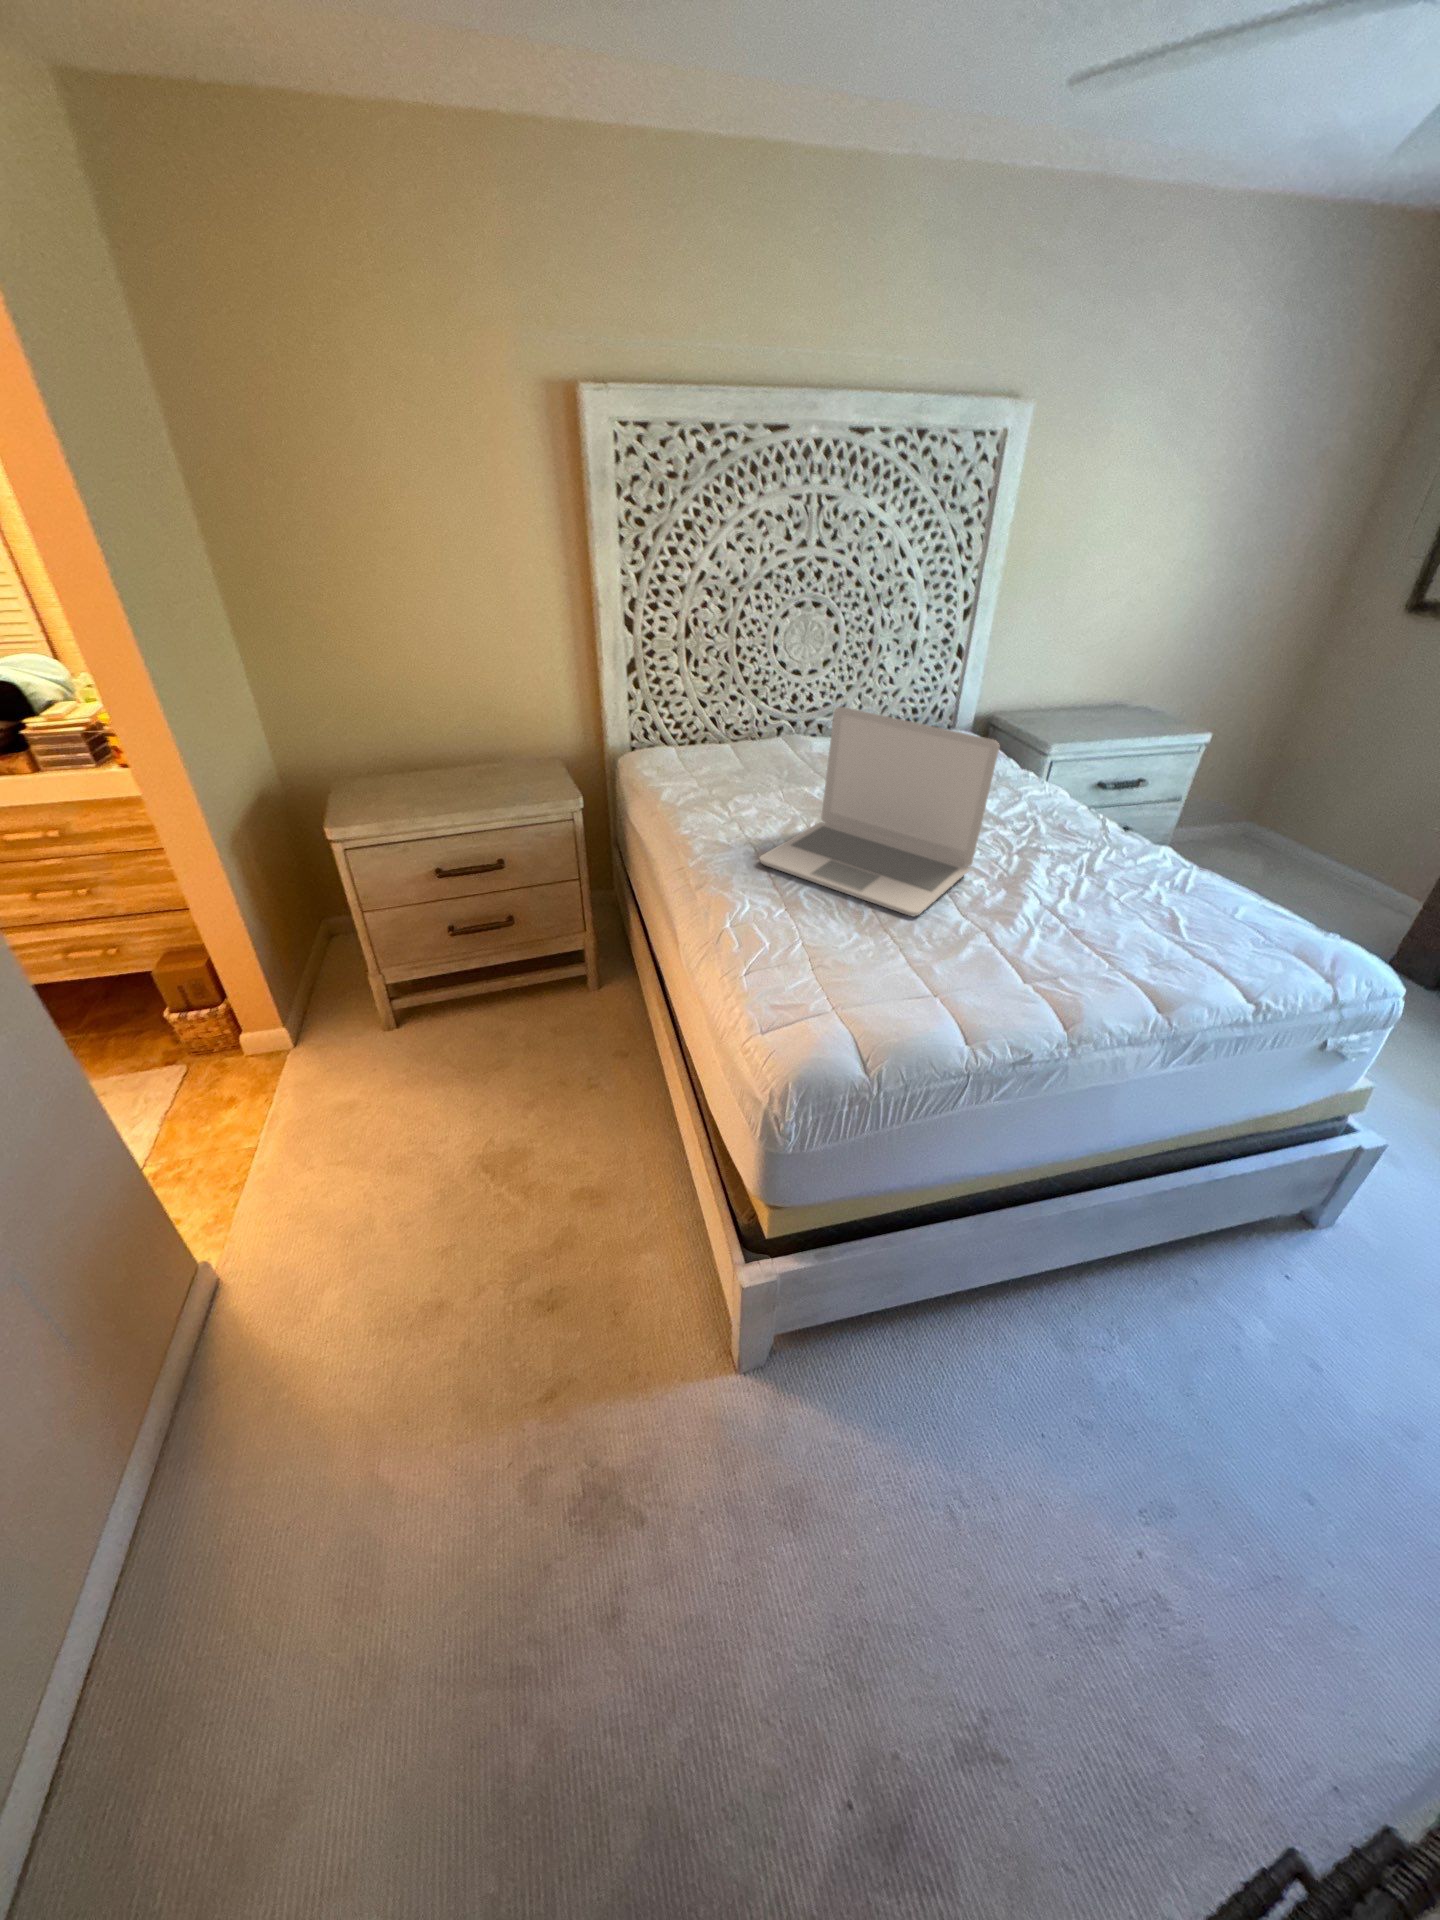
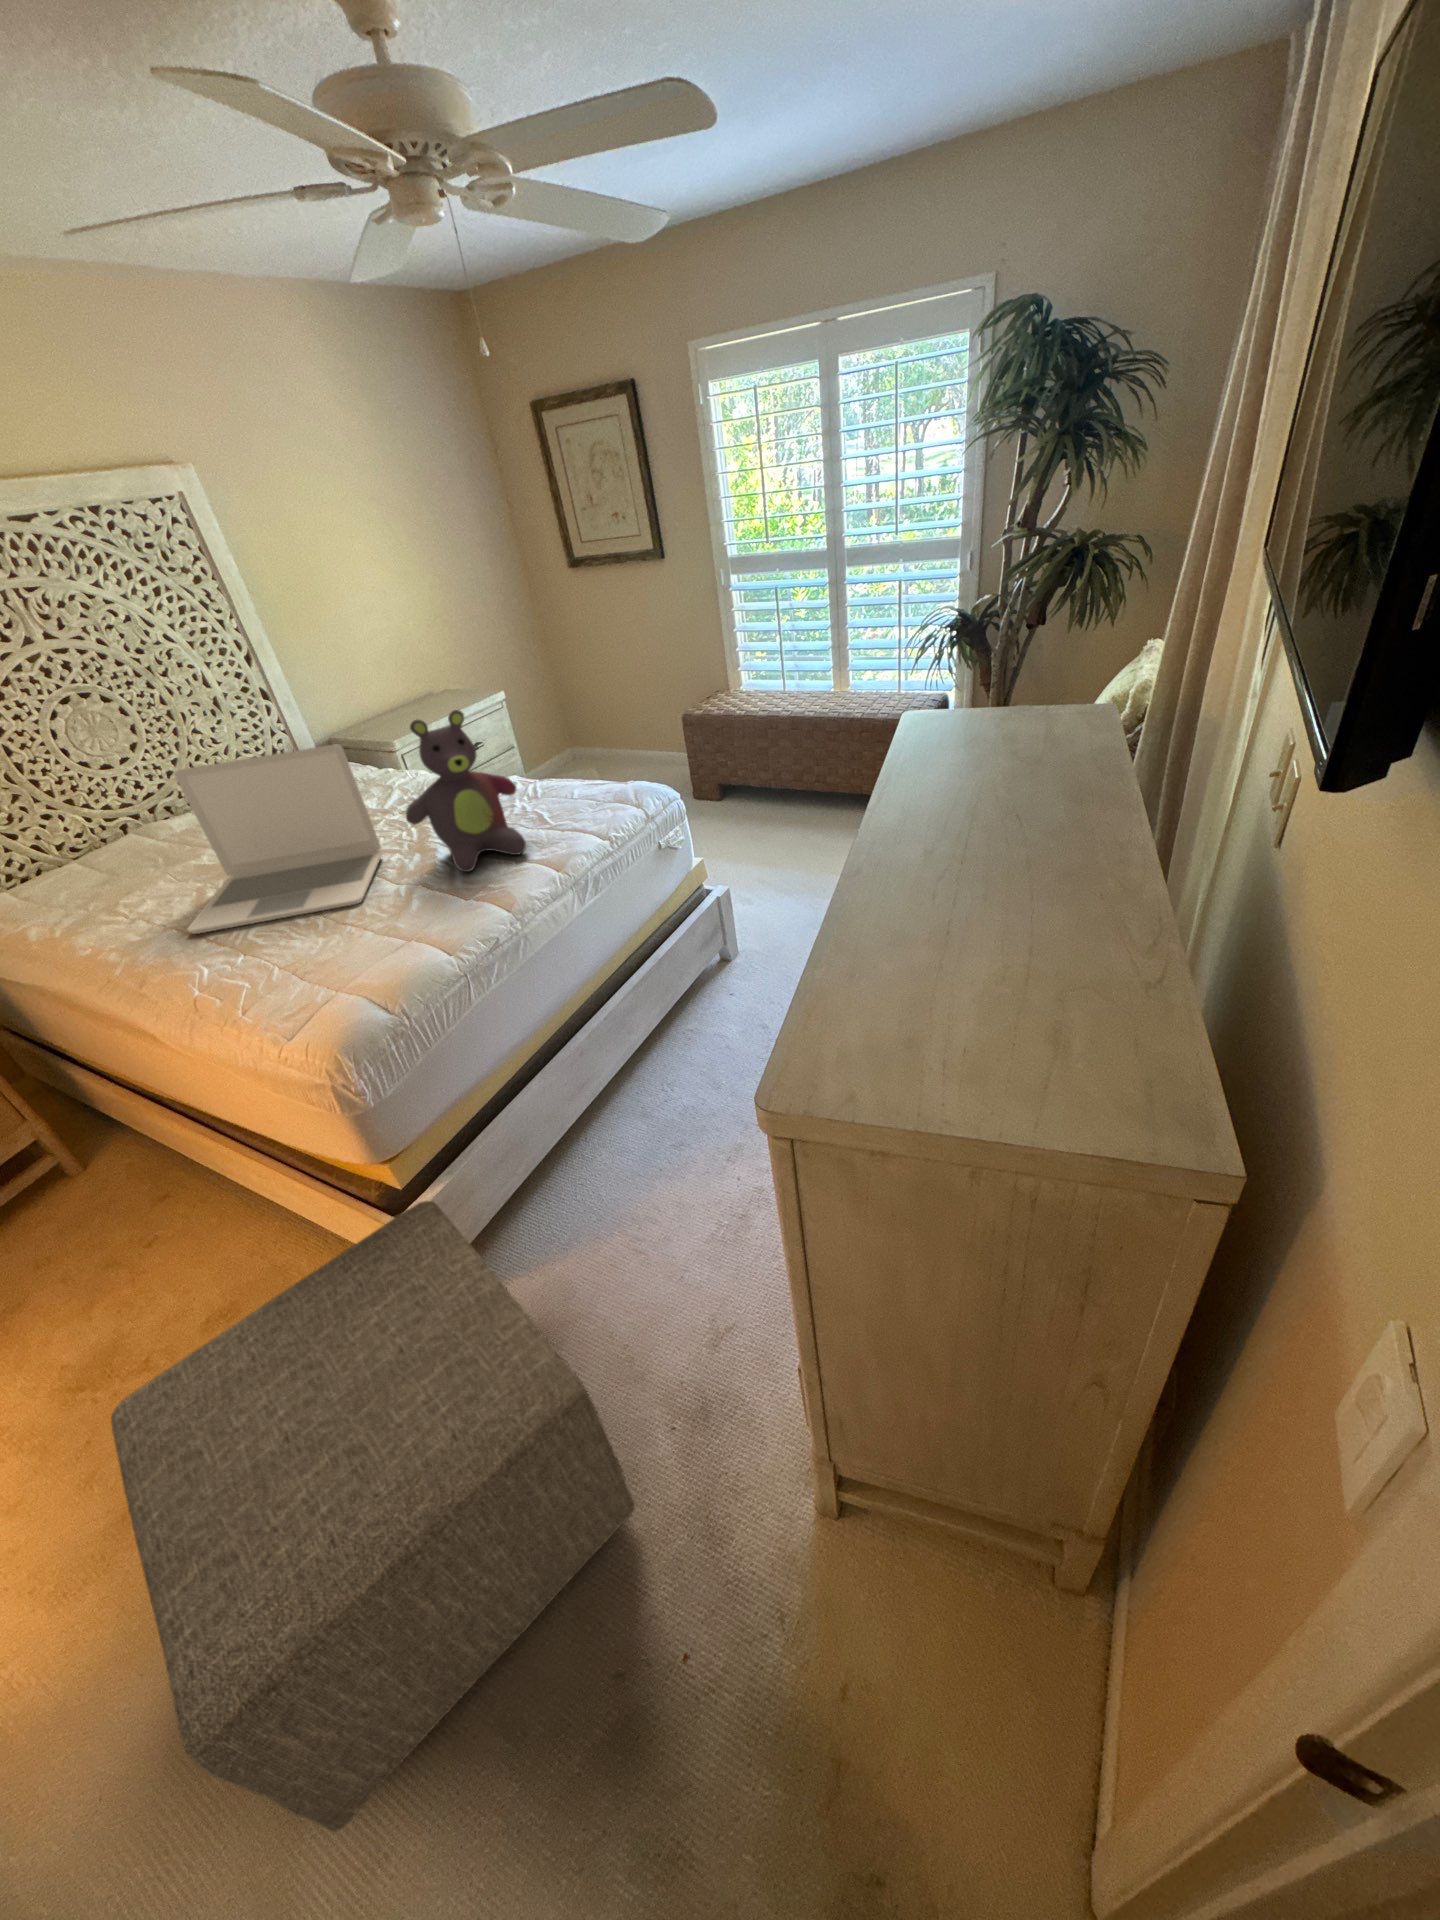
stuffed bear: none [1016,751,1171,959] -> present [406,710,526,872]
ottoman: none [275,1257,783,1842] -> present [111,1201,634,1832]

